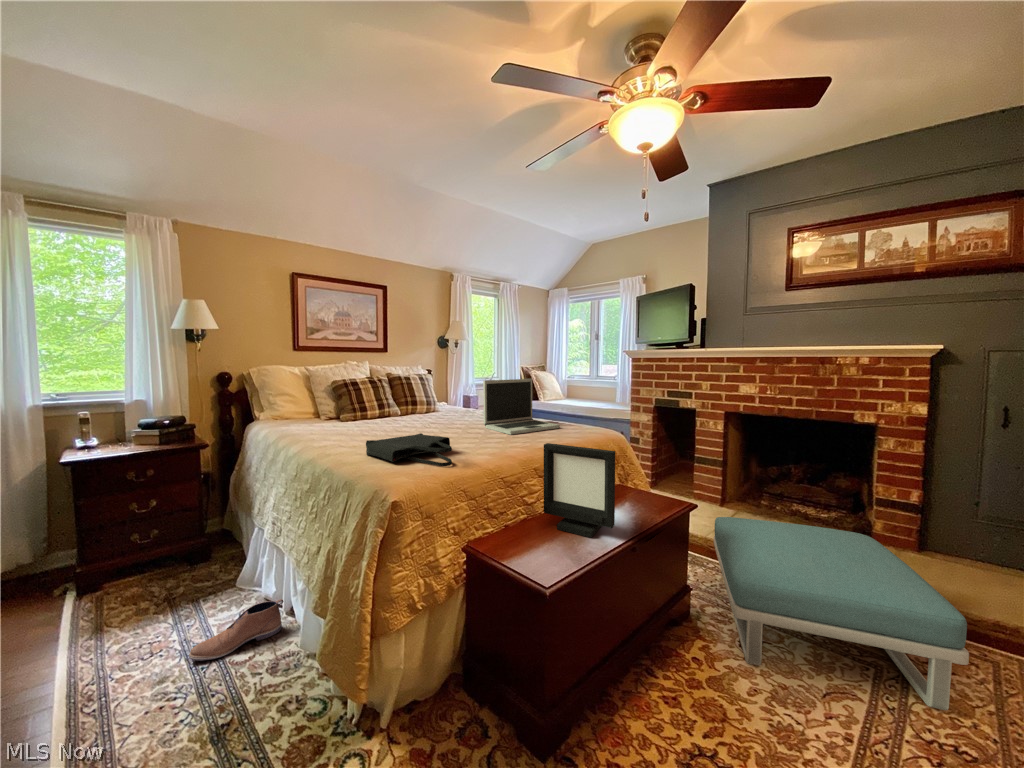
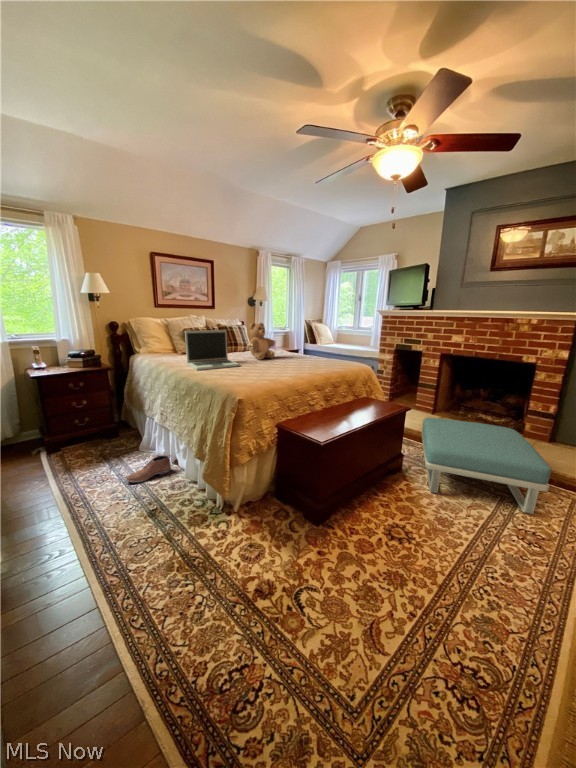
teddy bear: none [428,369,474,426] -> present [248,323,275,360]
laptop: present [483,379,560,435] -> present [185,330,240,370]
tote bag: present [366,433,452,466] -> none [215,363,268,382]
picture frame: present [544,443,615,537] -> none [321,370,365,423]

